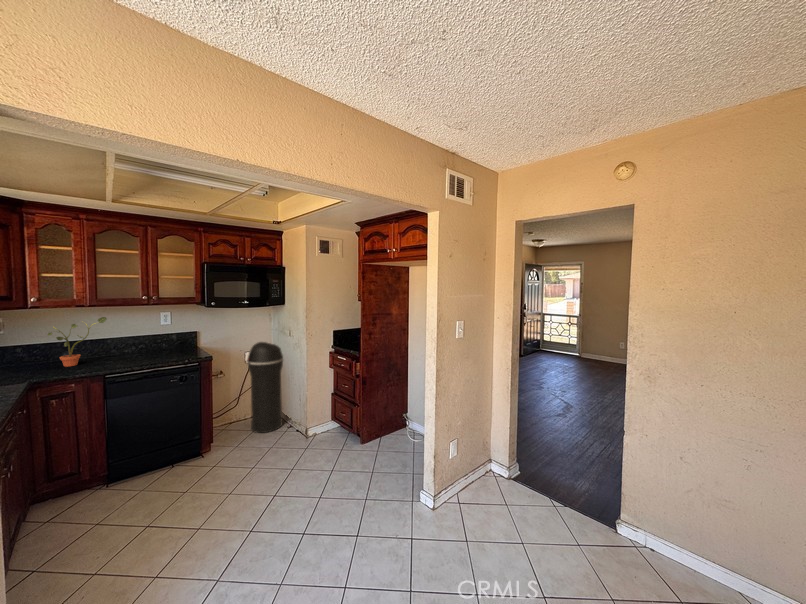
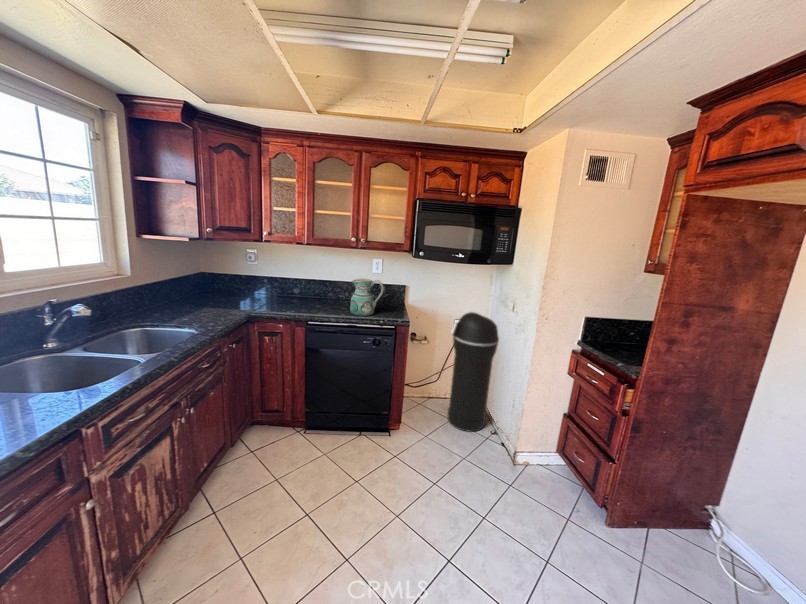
potted plant: present [48,317,107,367] -> none [280,258,325,306]
ceramic pitcher: none [145,328,180,361] -> present [350,278,384,316]

